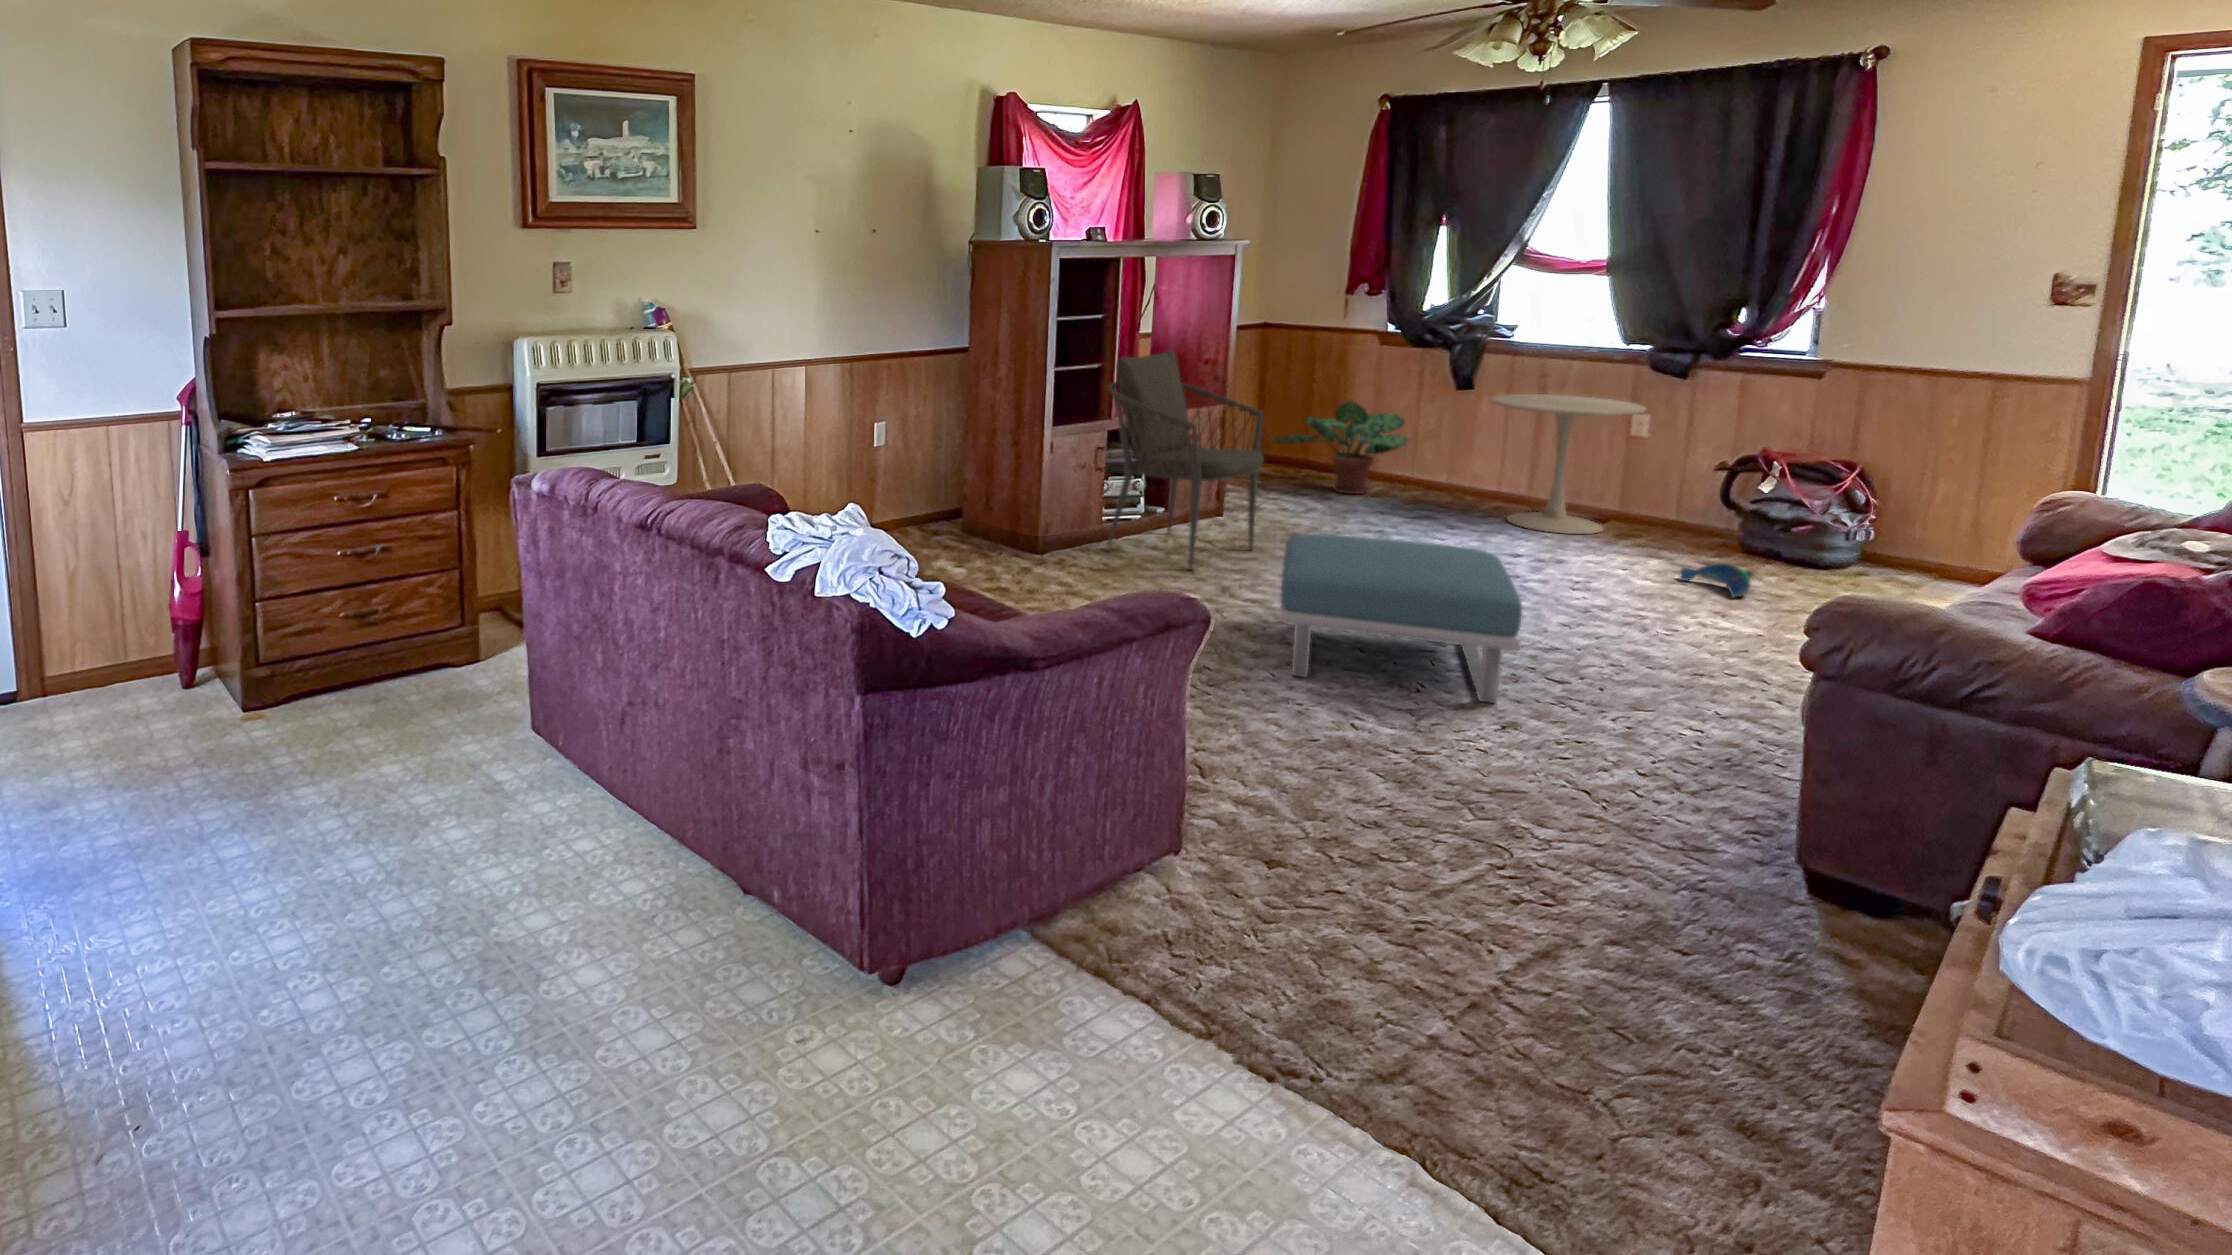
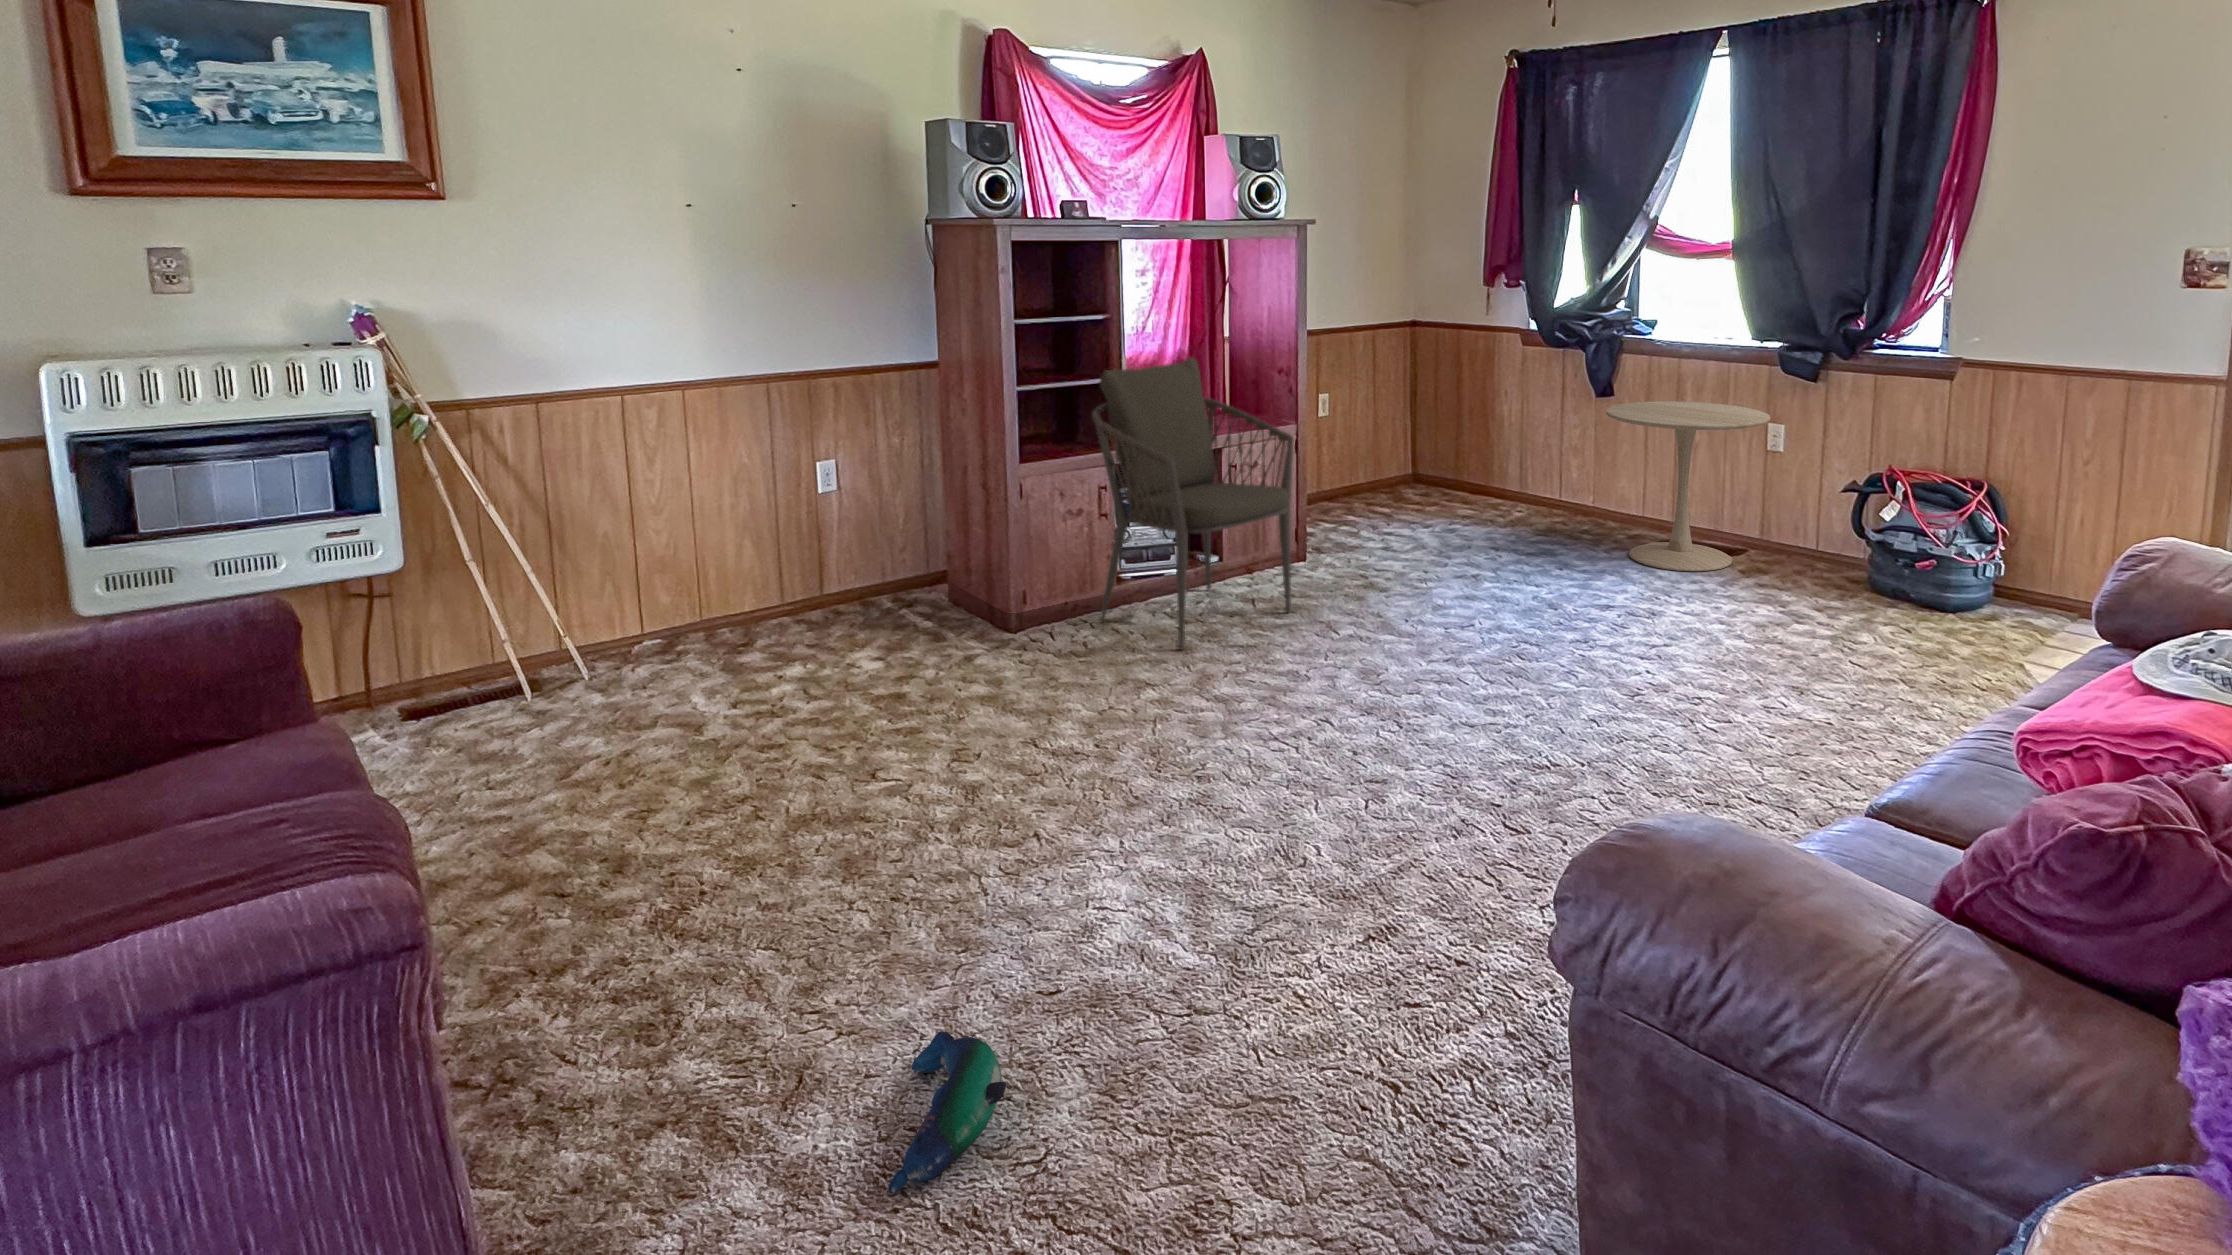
potted plant: present [1270,401,1409,494] -> none [1384,411,1542,522]
footstool: present [1279,534,1522,703] -> none [1121,619,1475,894]
plush toy: present [1680,564,1752,597] -> present [889,1032,1007,1194]

